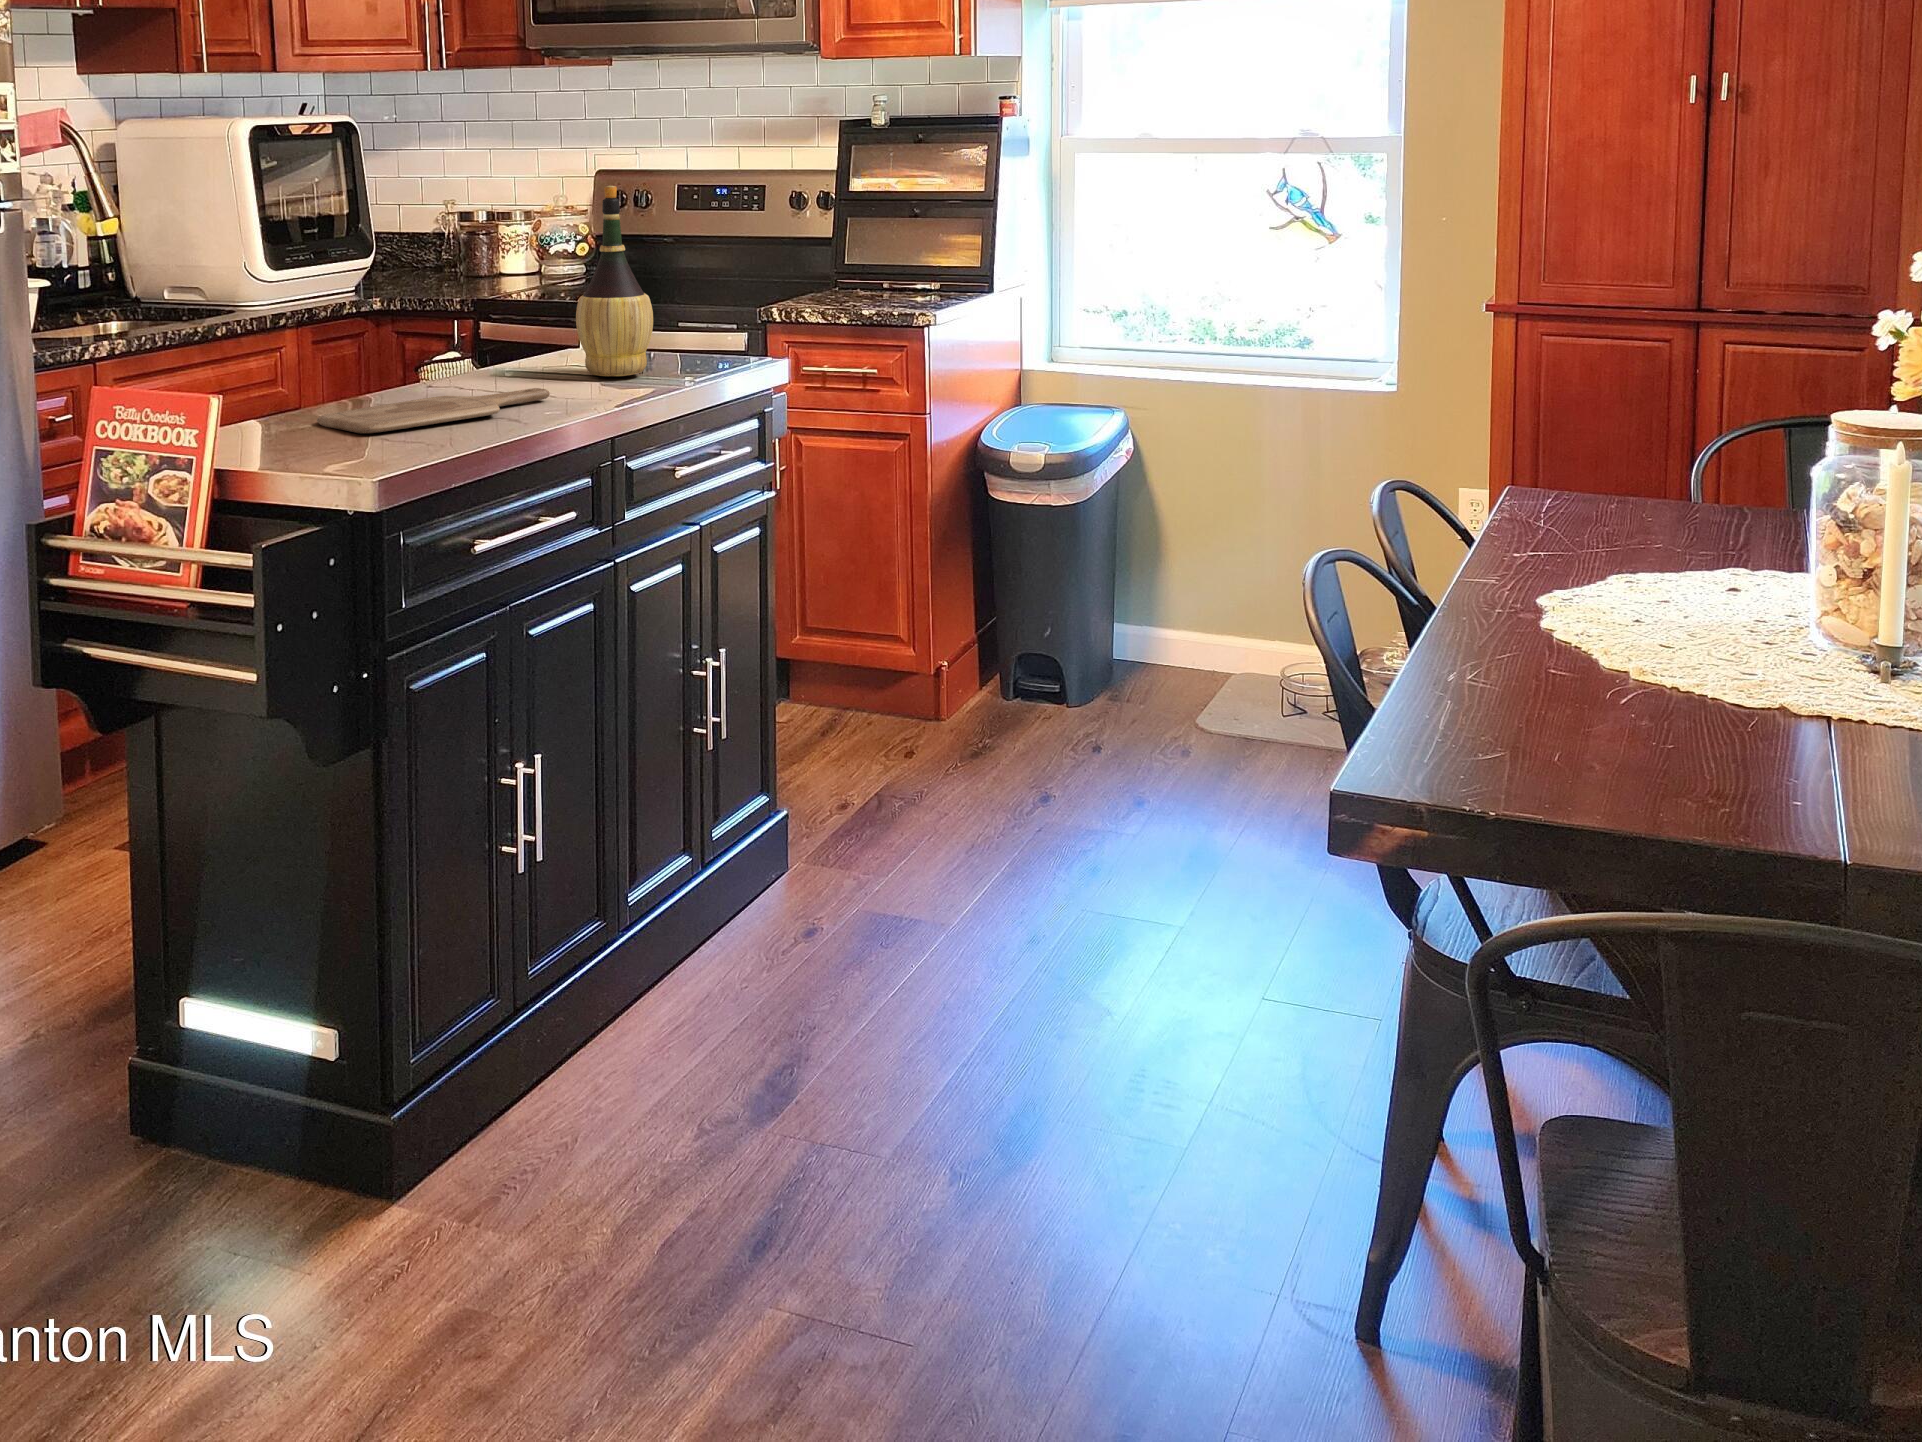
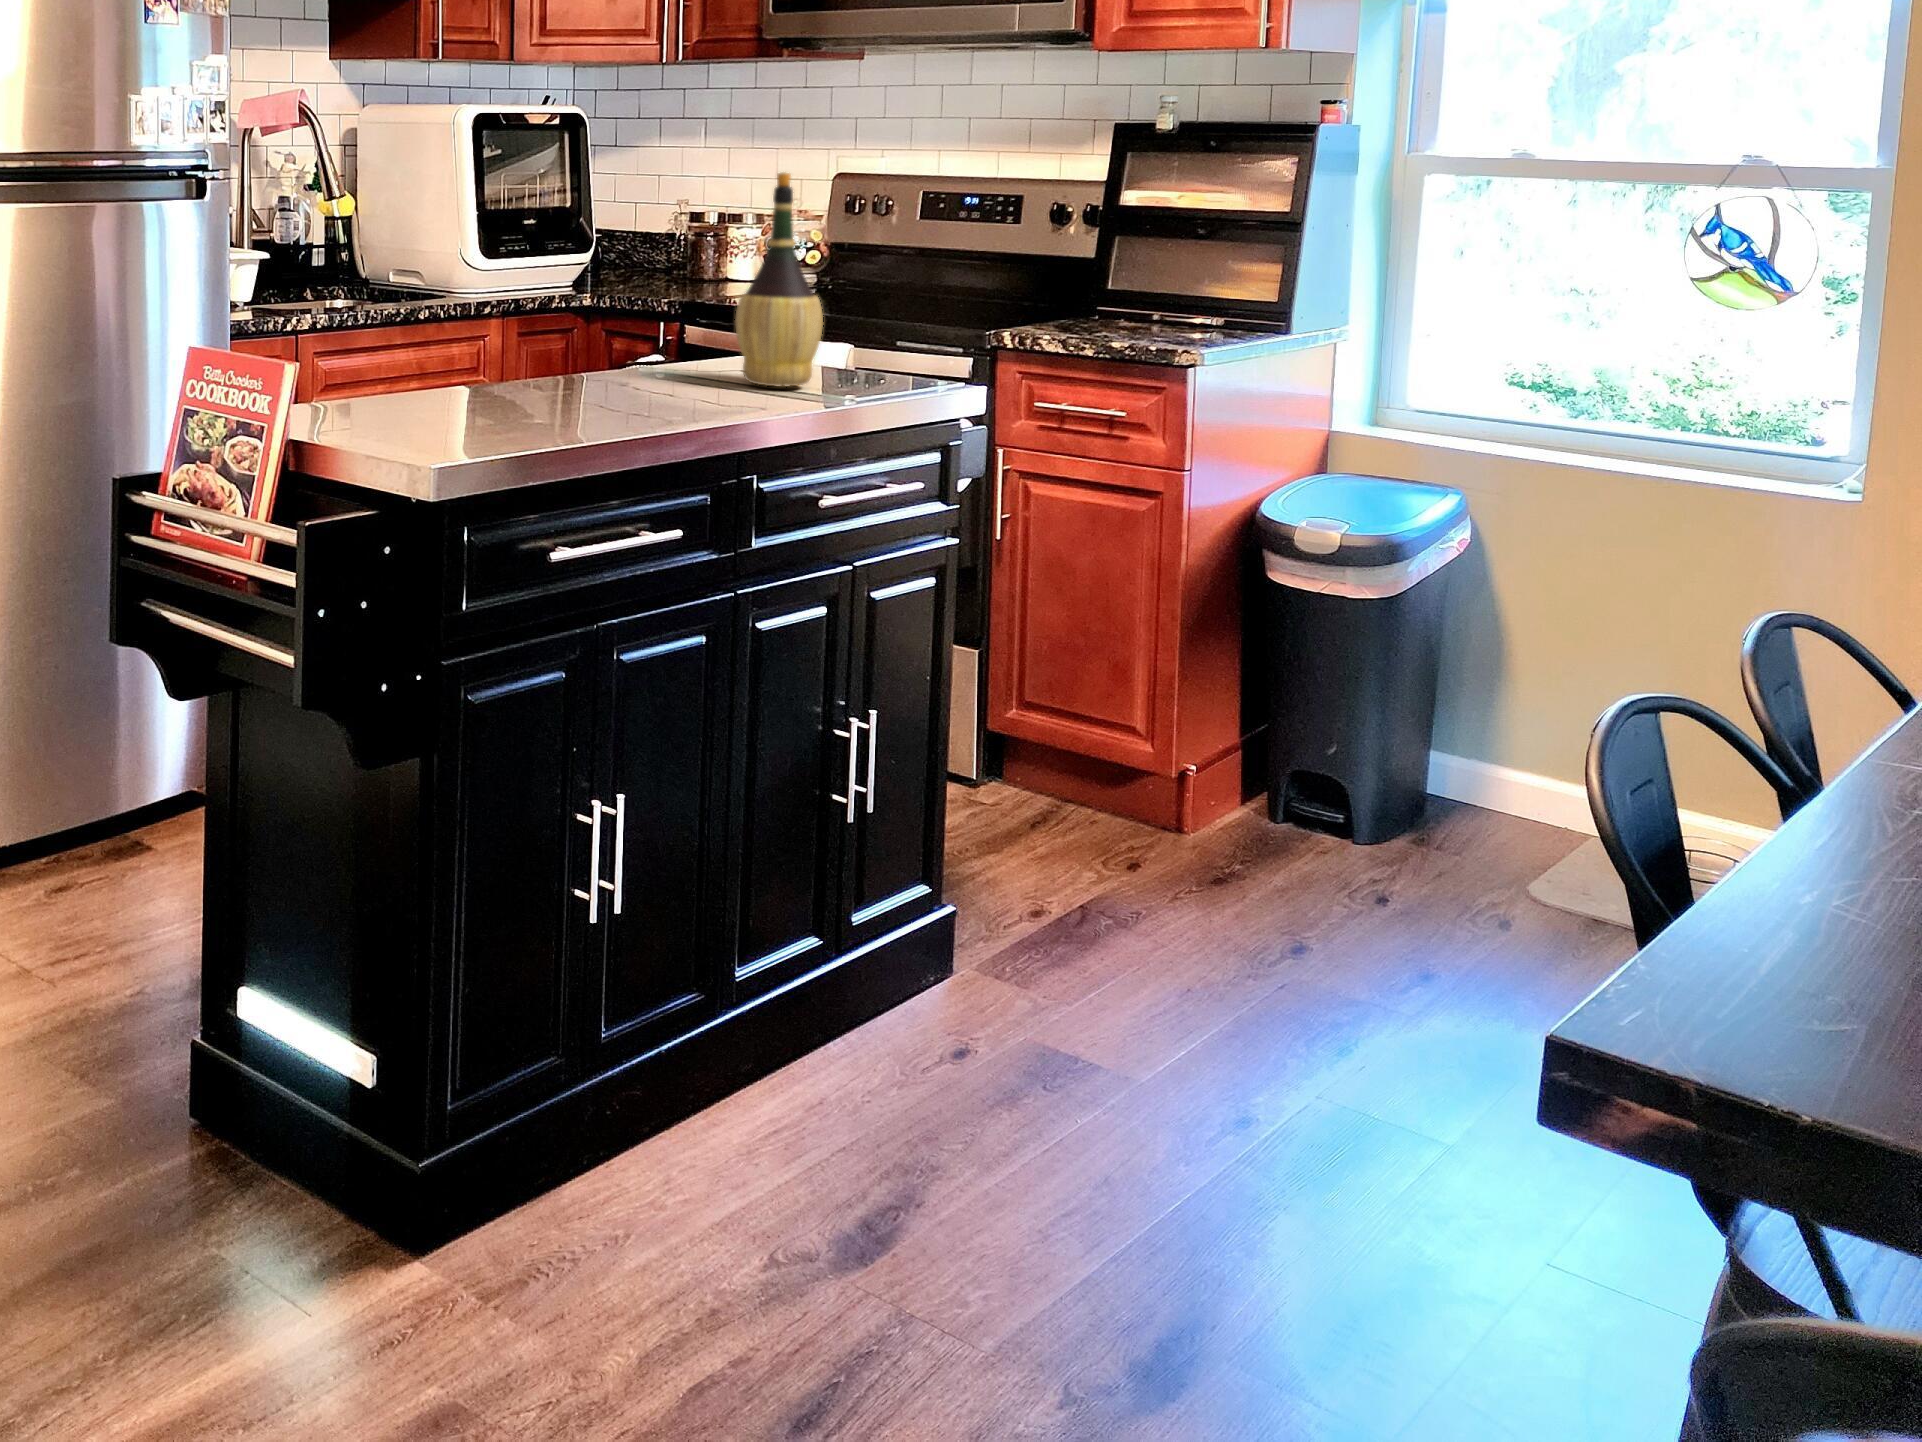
cutting board: present [317,388,550,433] -> none [427,390,687,420]

